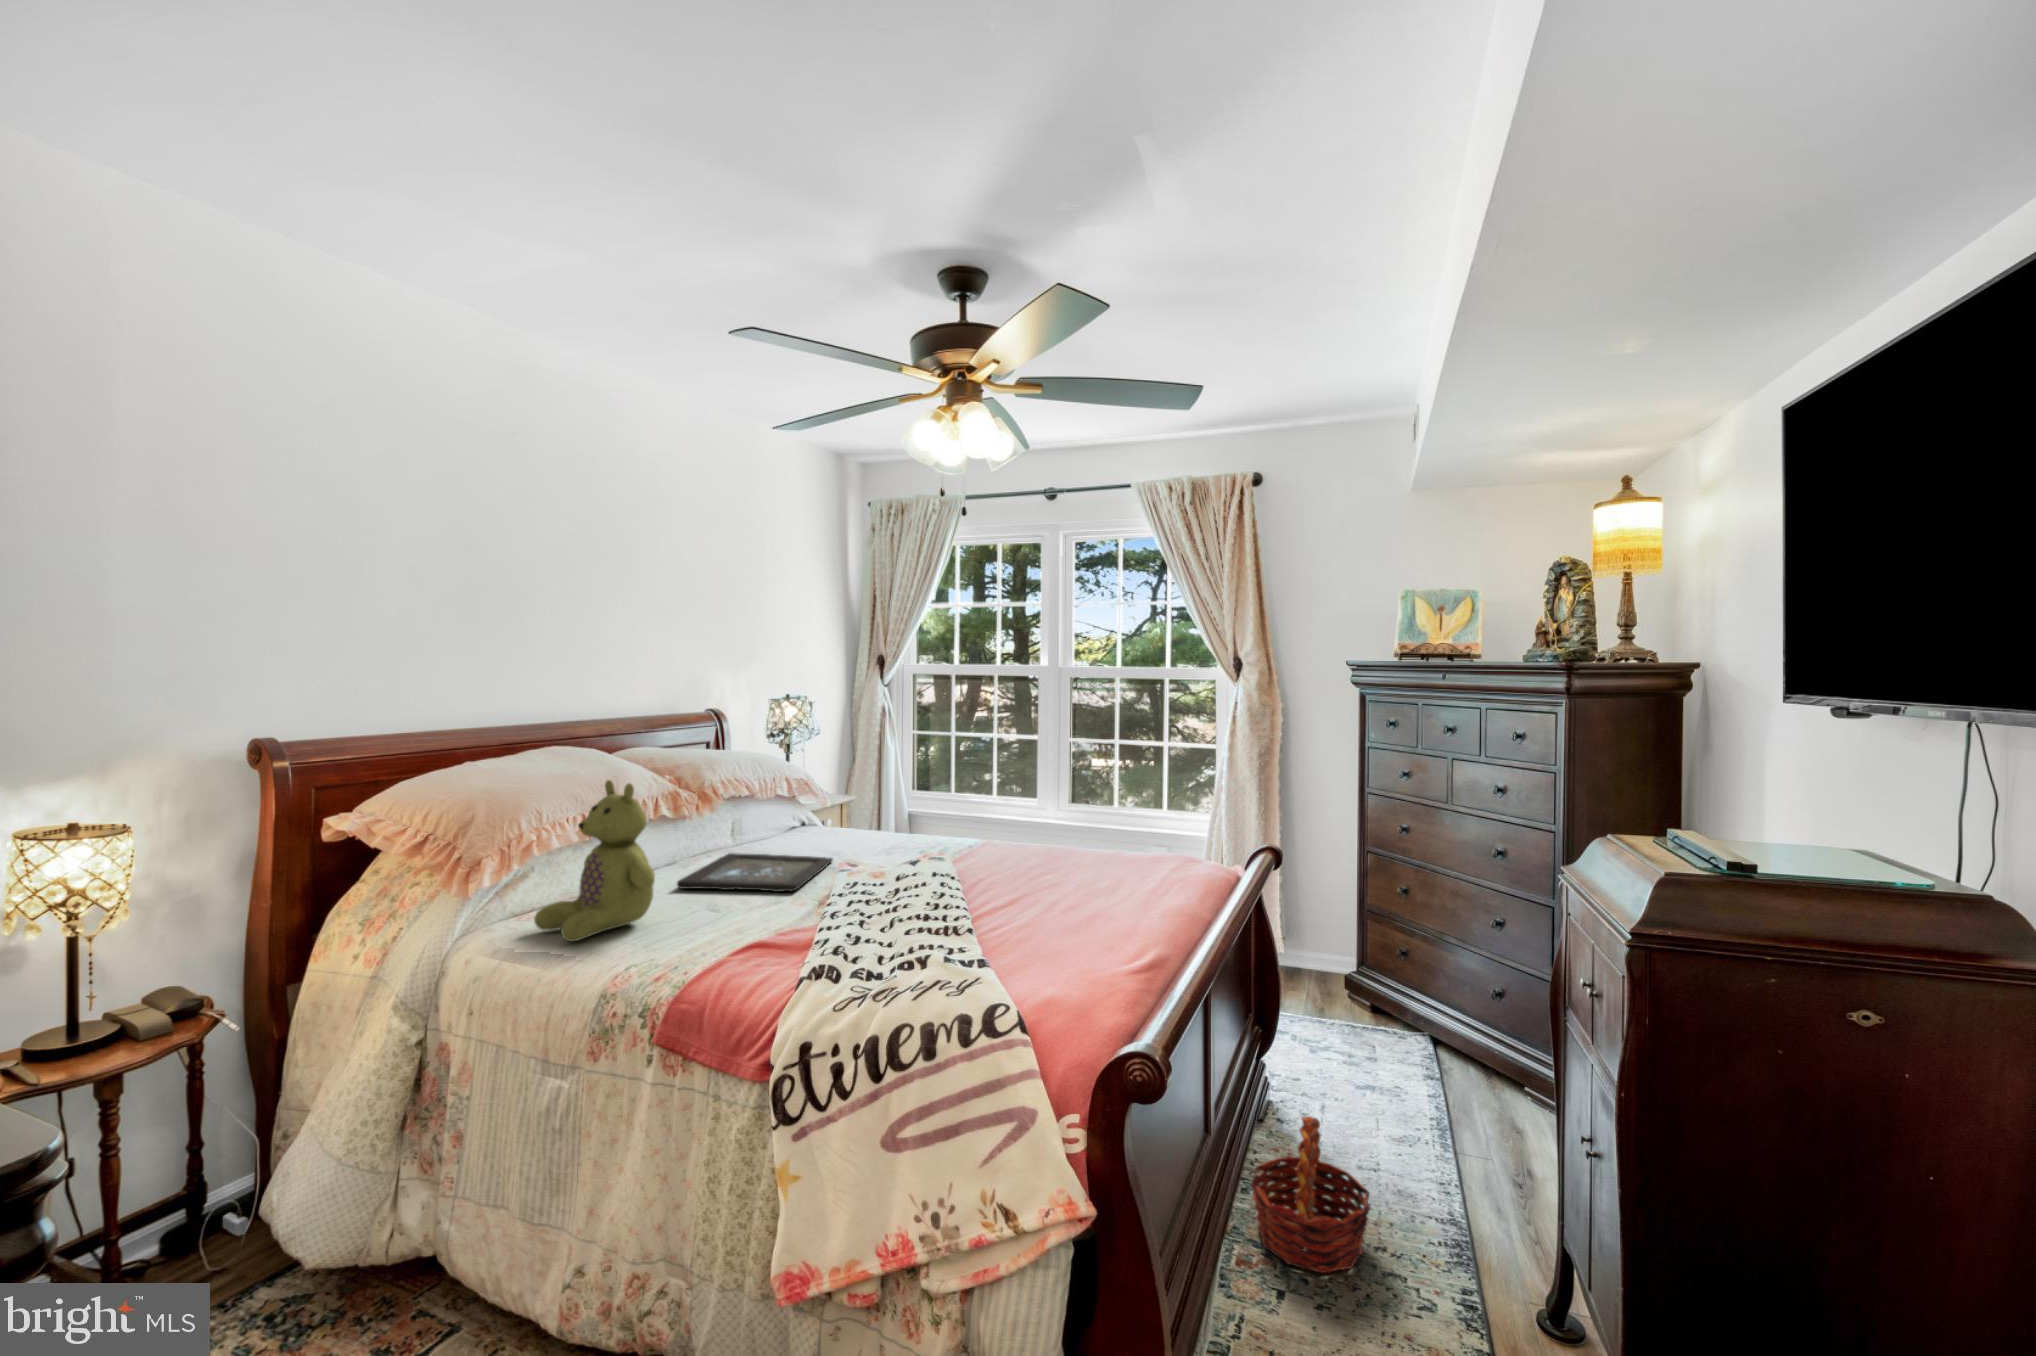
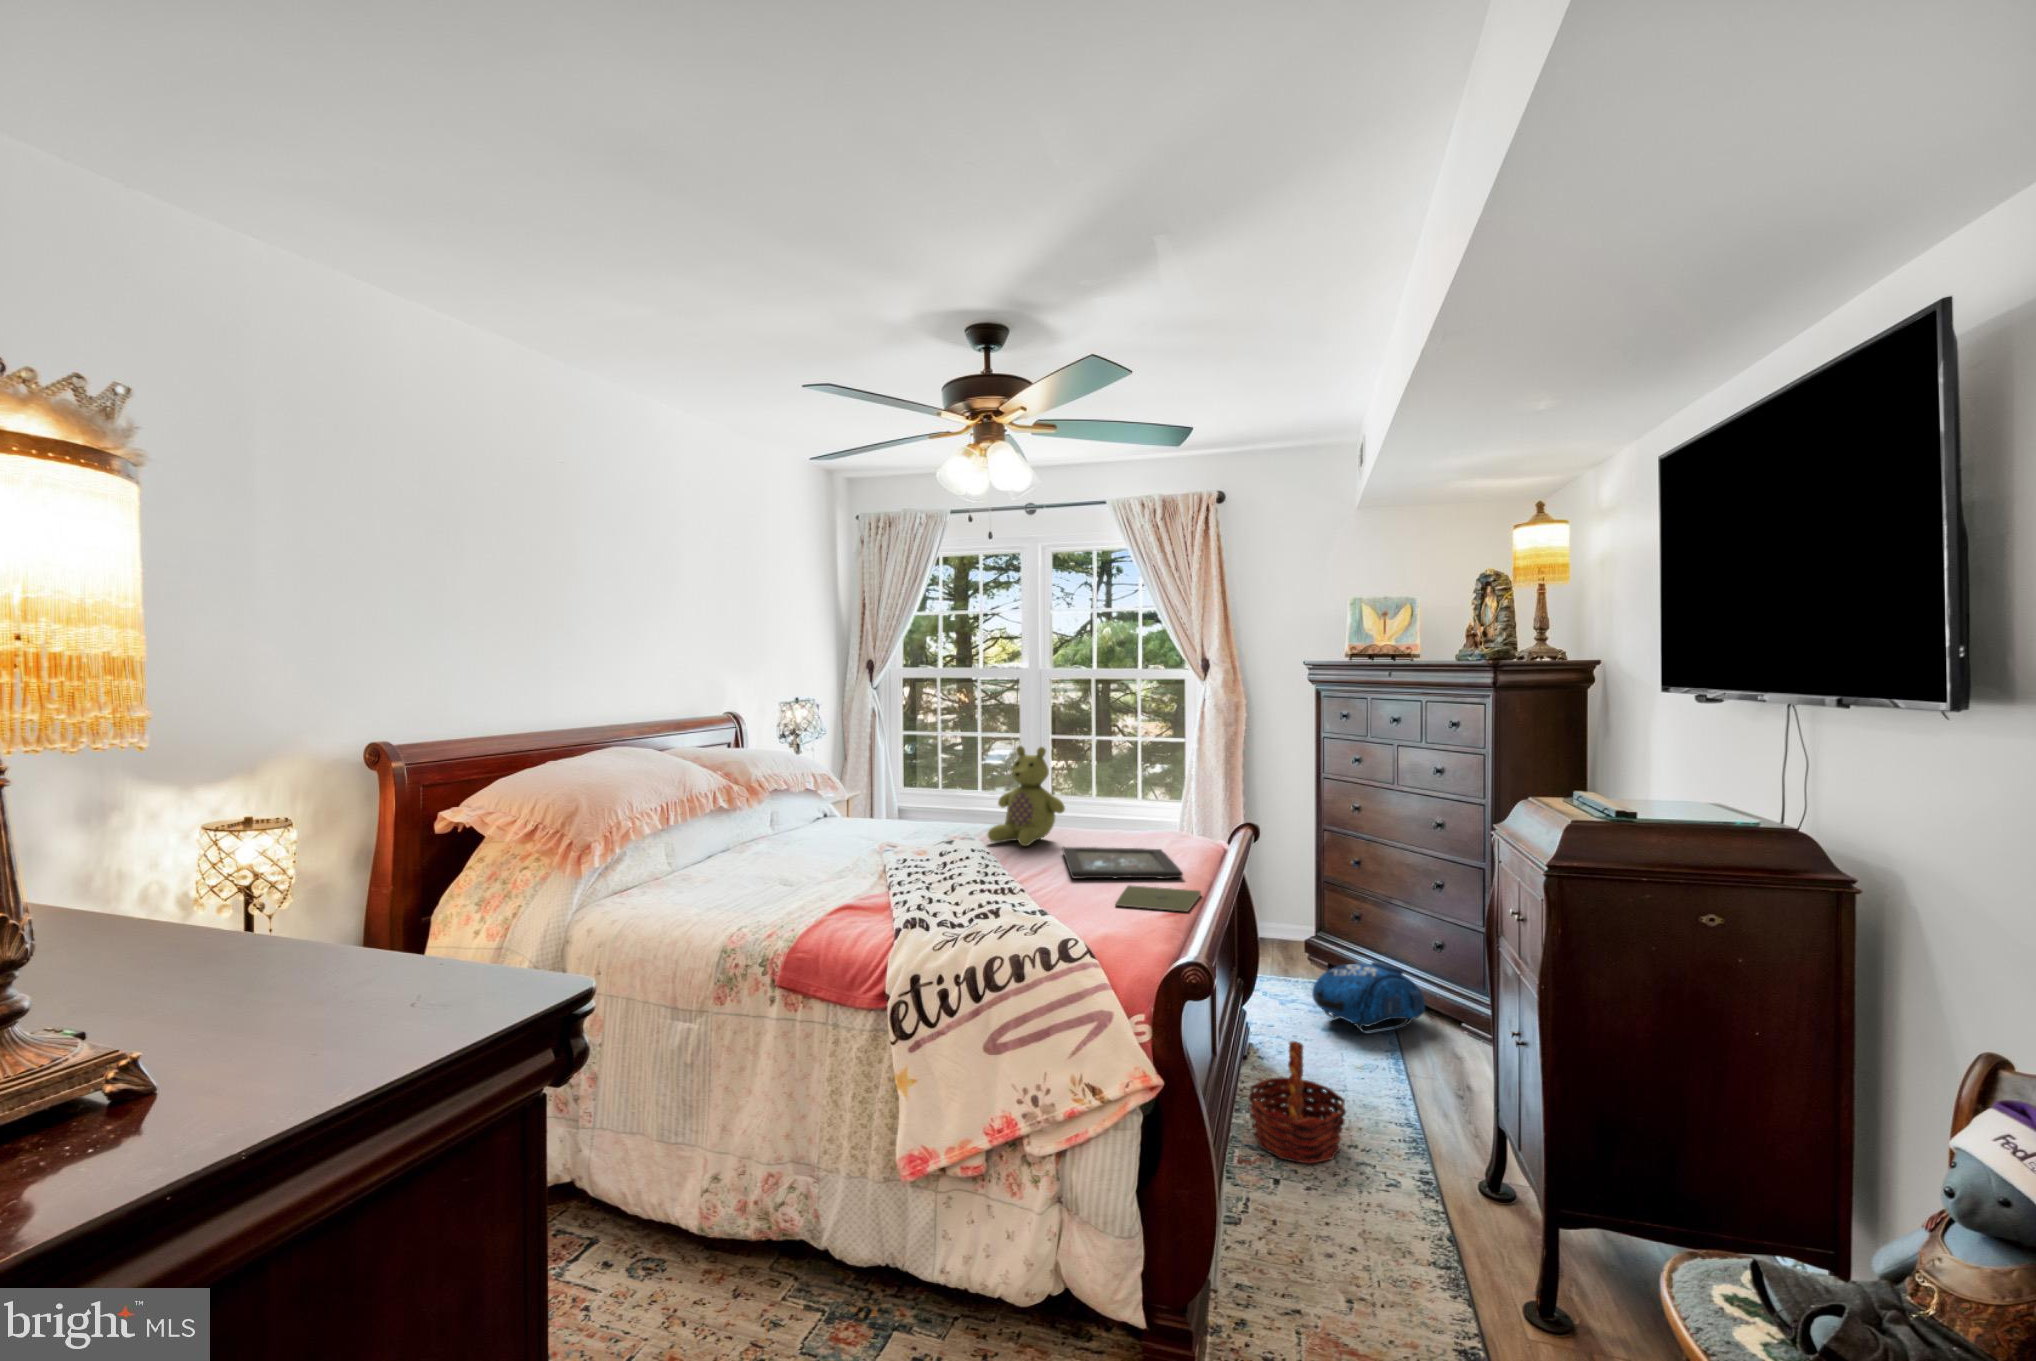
stuffed bear: present [534,780,655,941] -> present [988,746,1065,846]
tray: present [677,853,833,892] -> present [1063,847,1183,879]
notebook: none [1081,924,1191,964] -> present [1115,885,1201,911]
backpack: none [1345,1009,1480,1096] -> present [1312,961,1425,1034]

